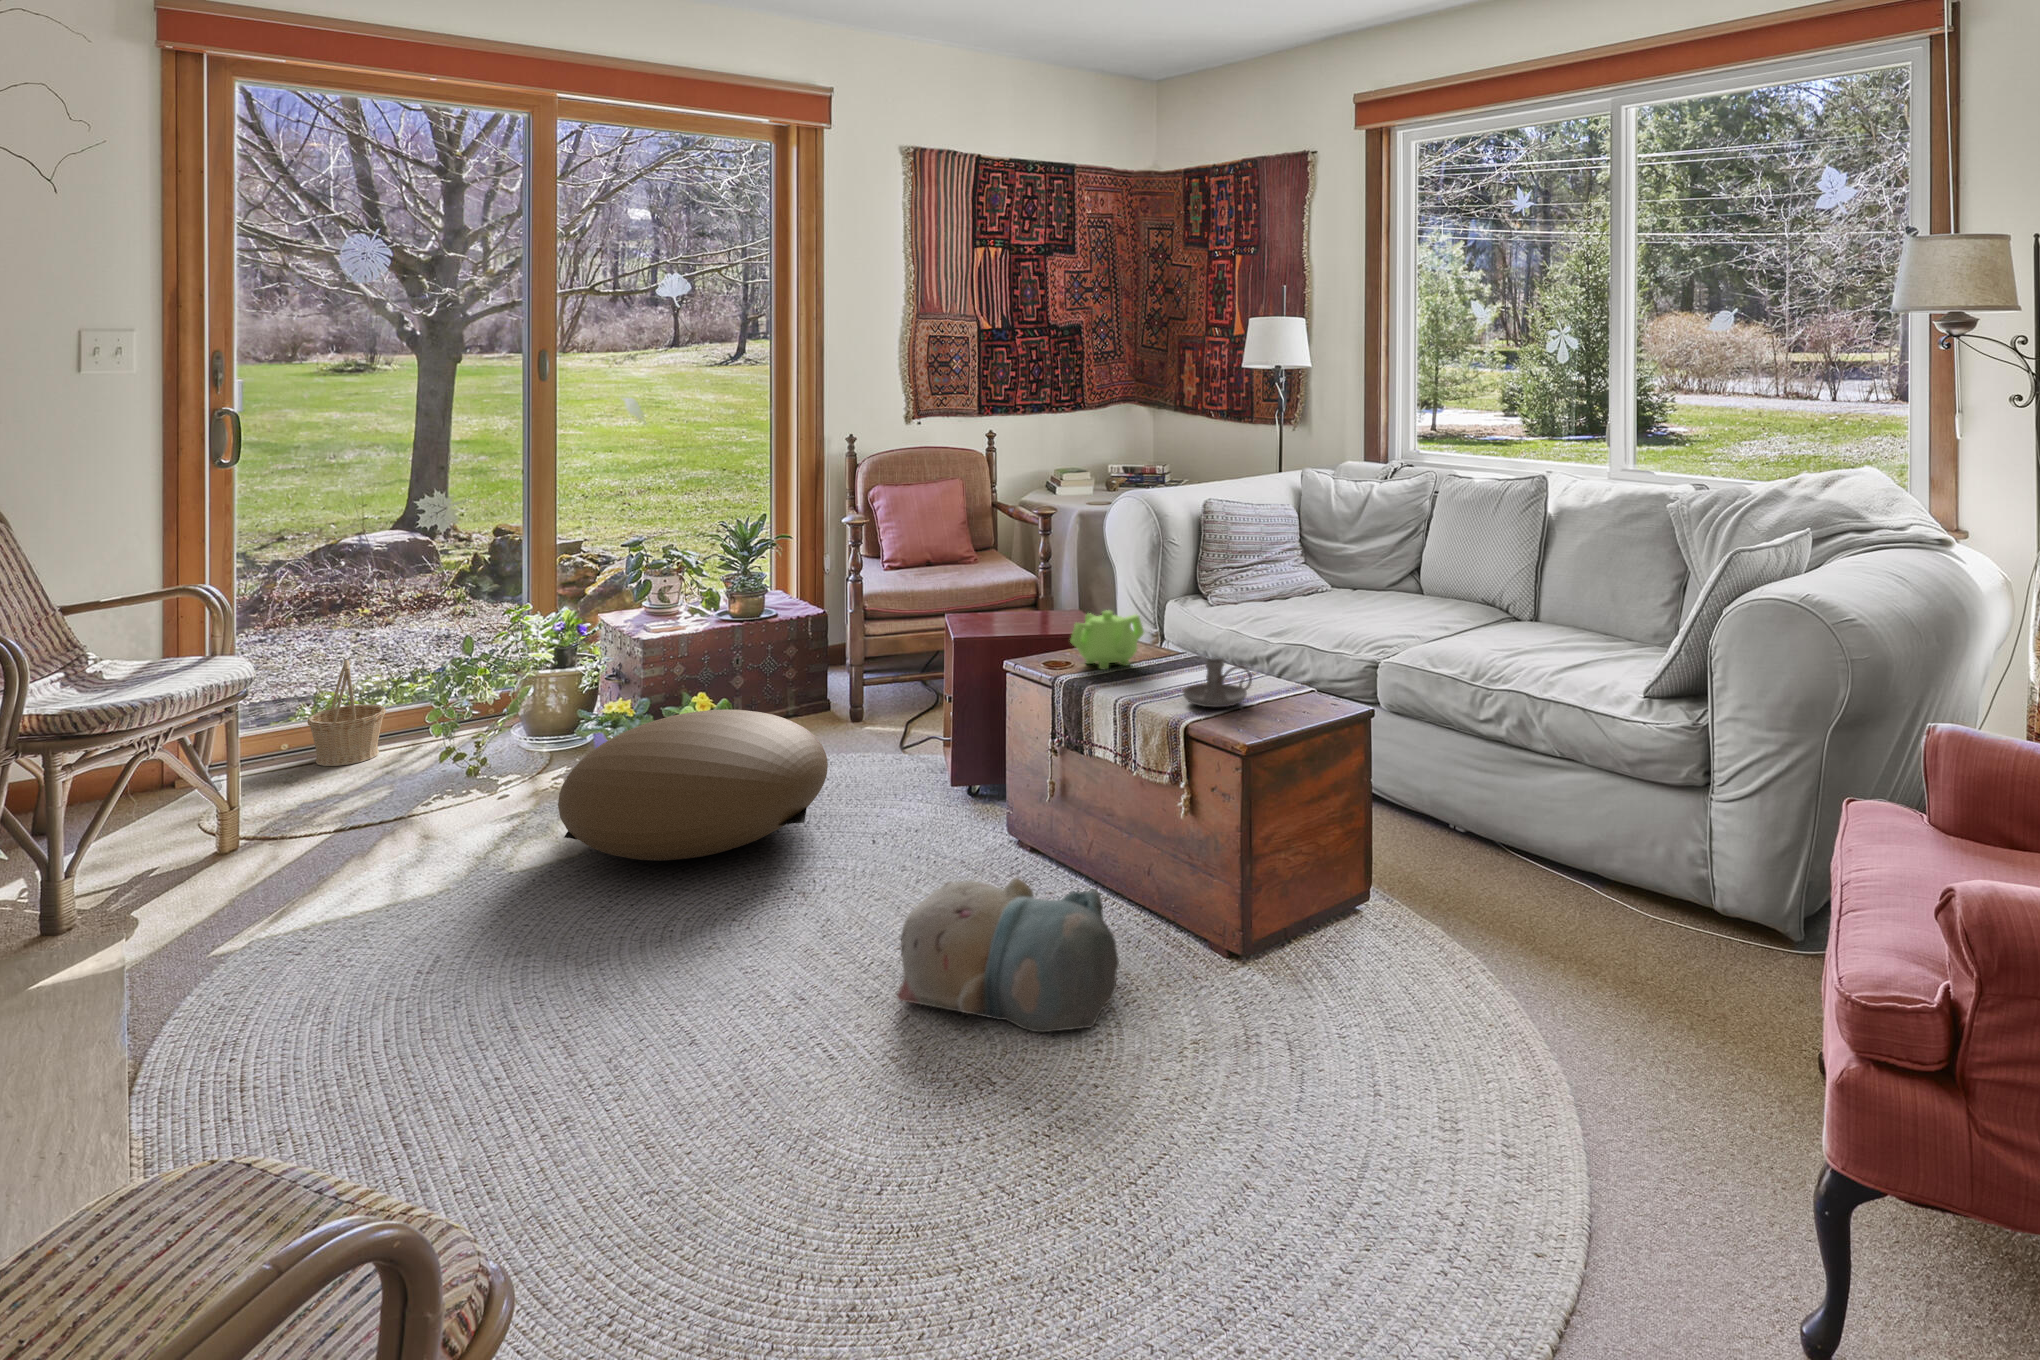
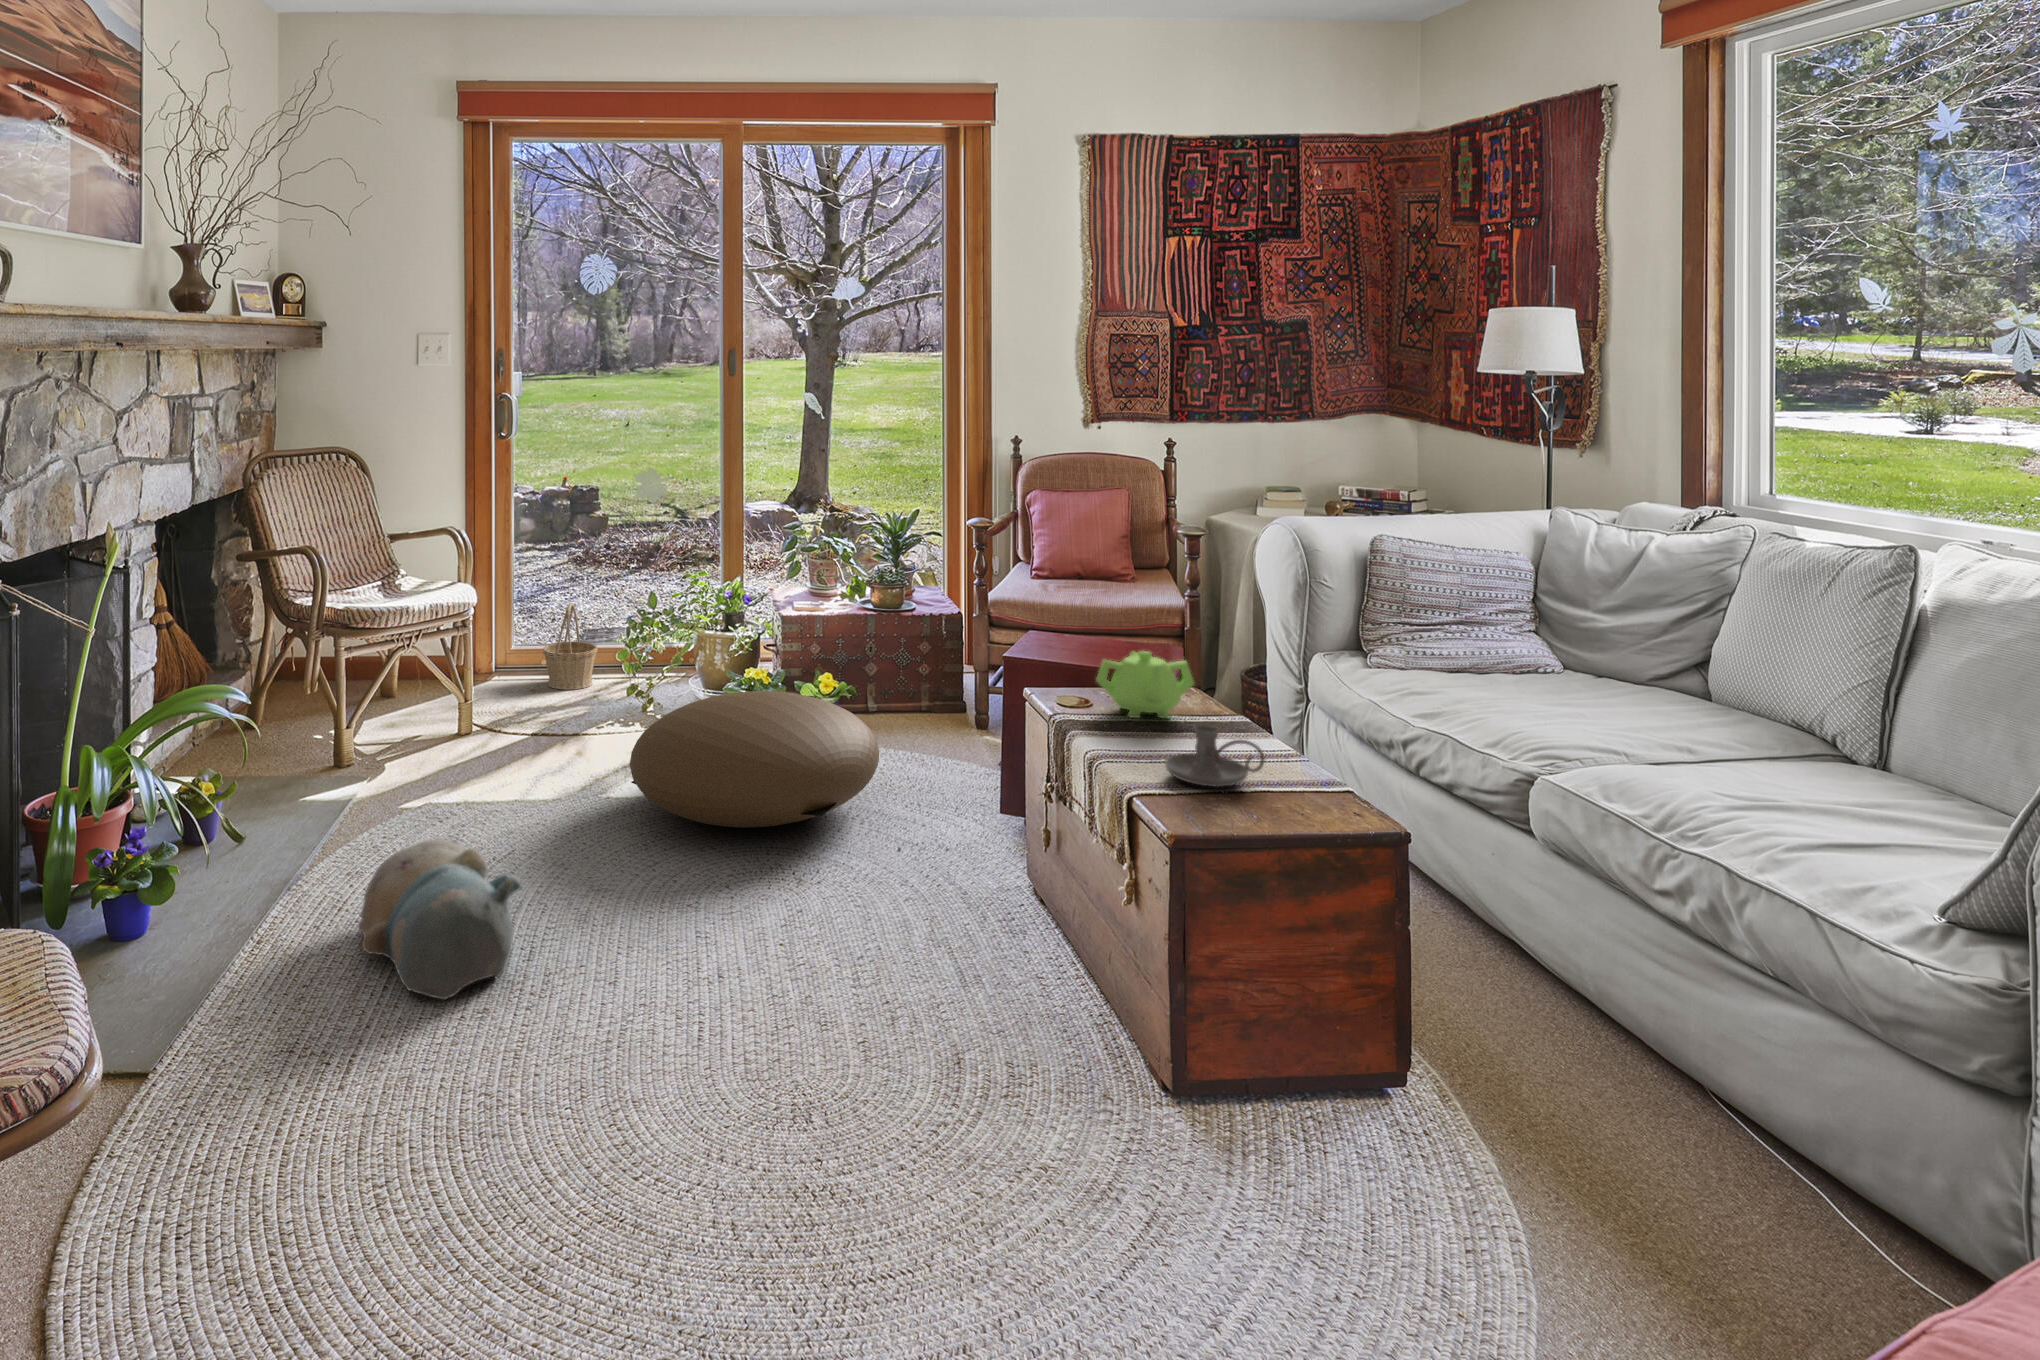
plush toy: present [897,878,1119,1032] -> present [358,839,522,1000]

